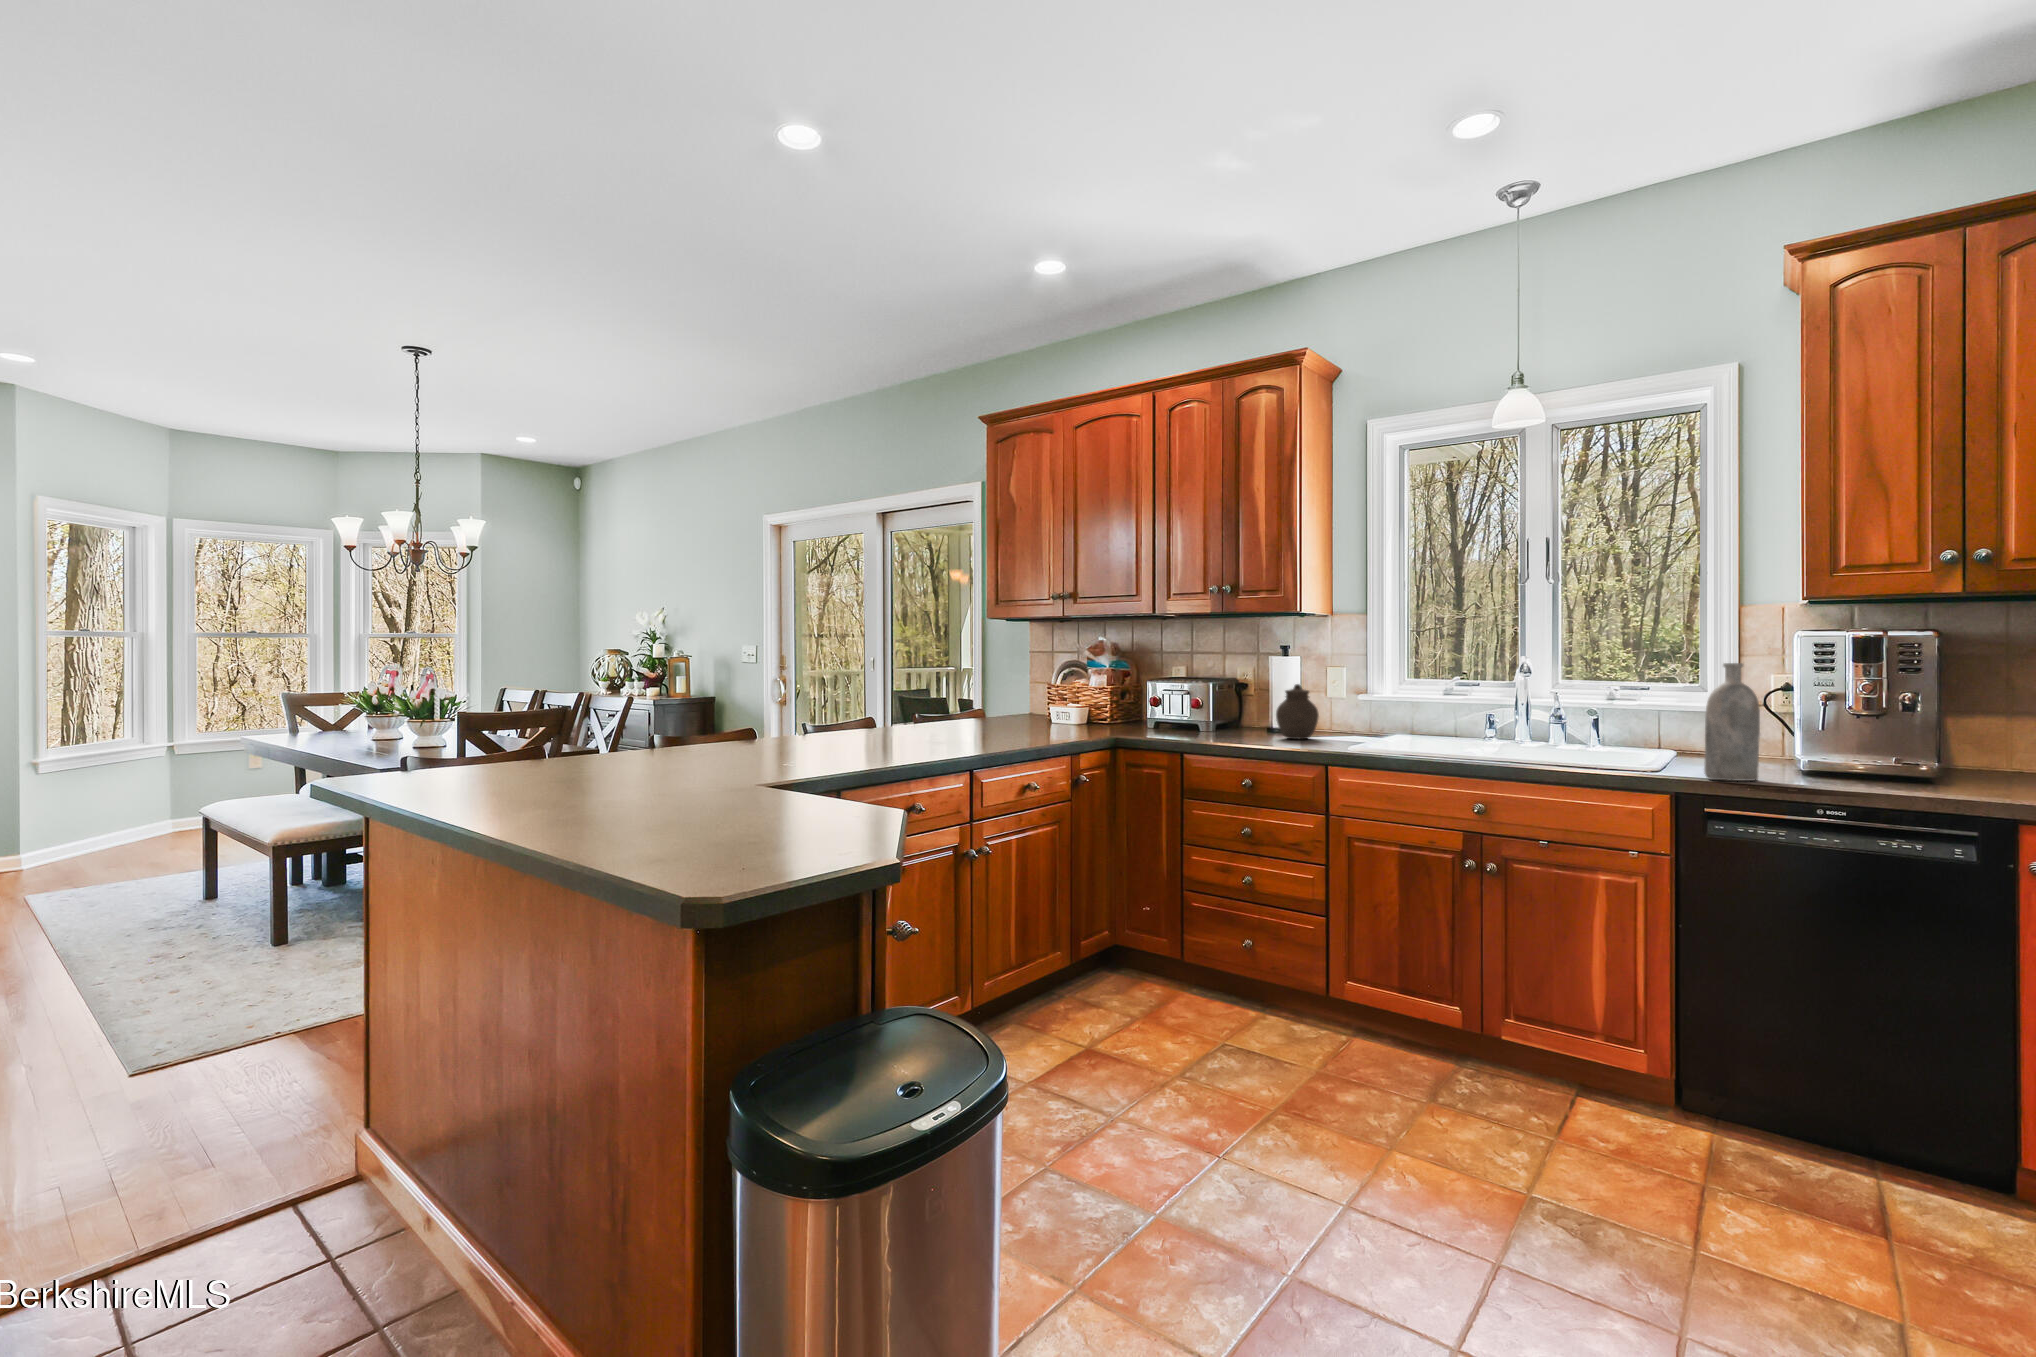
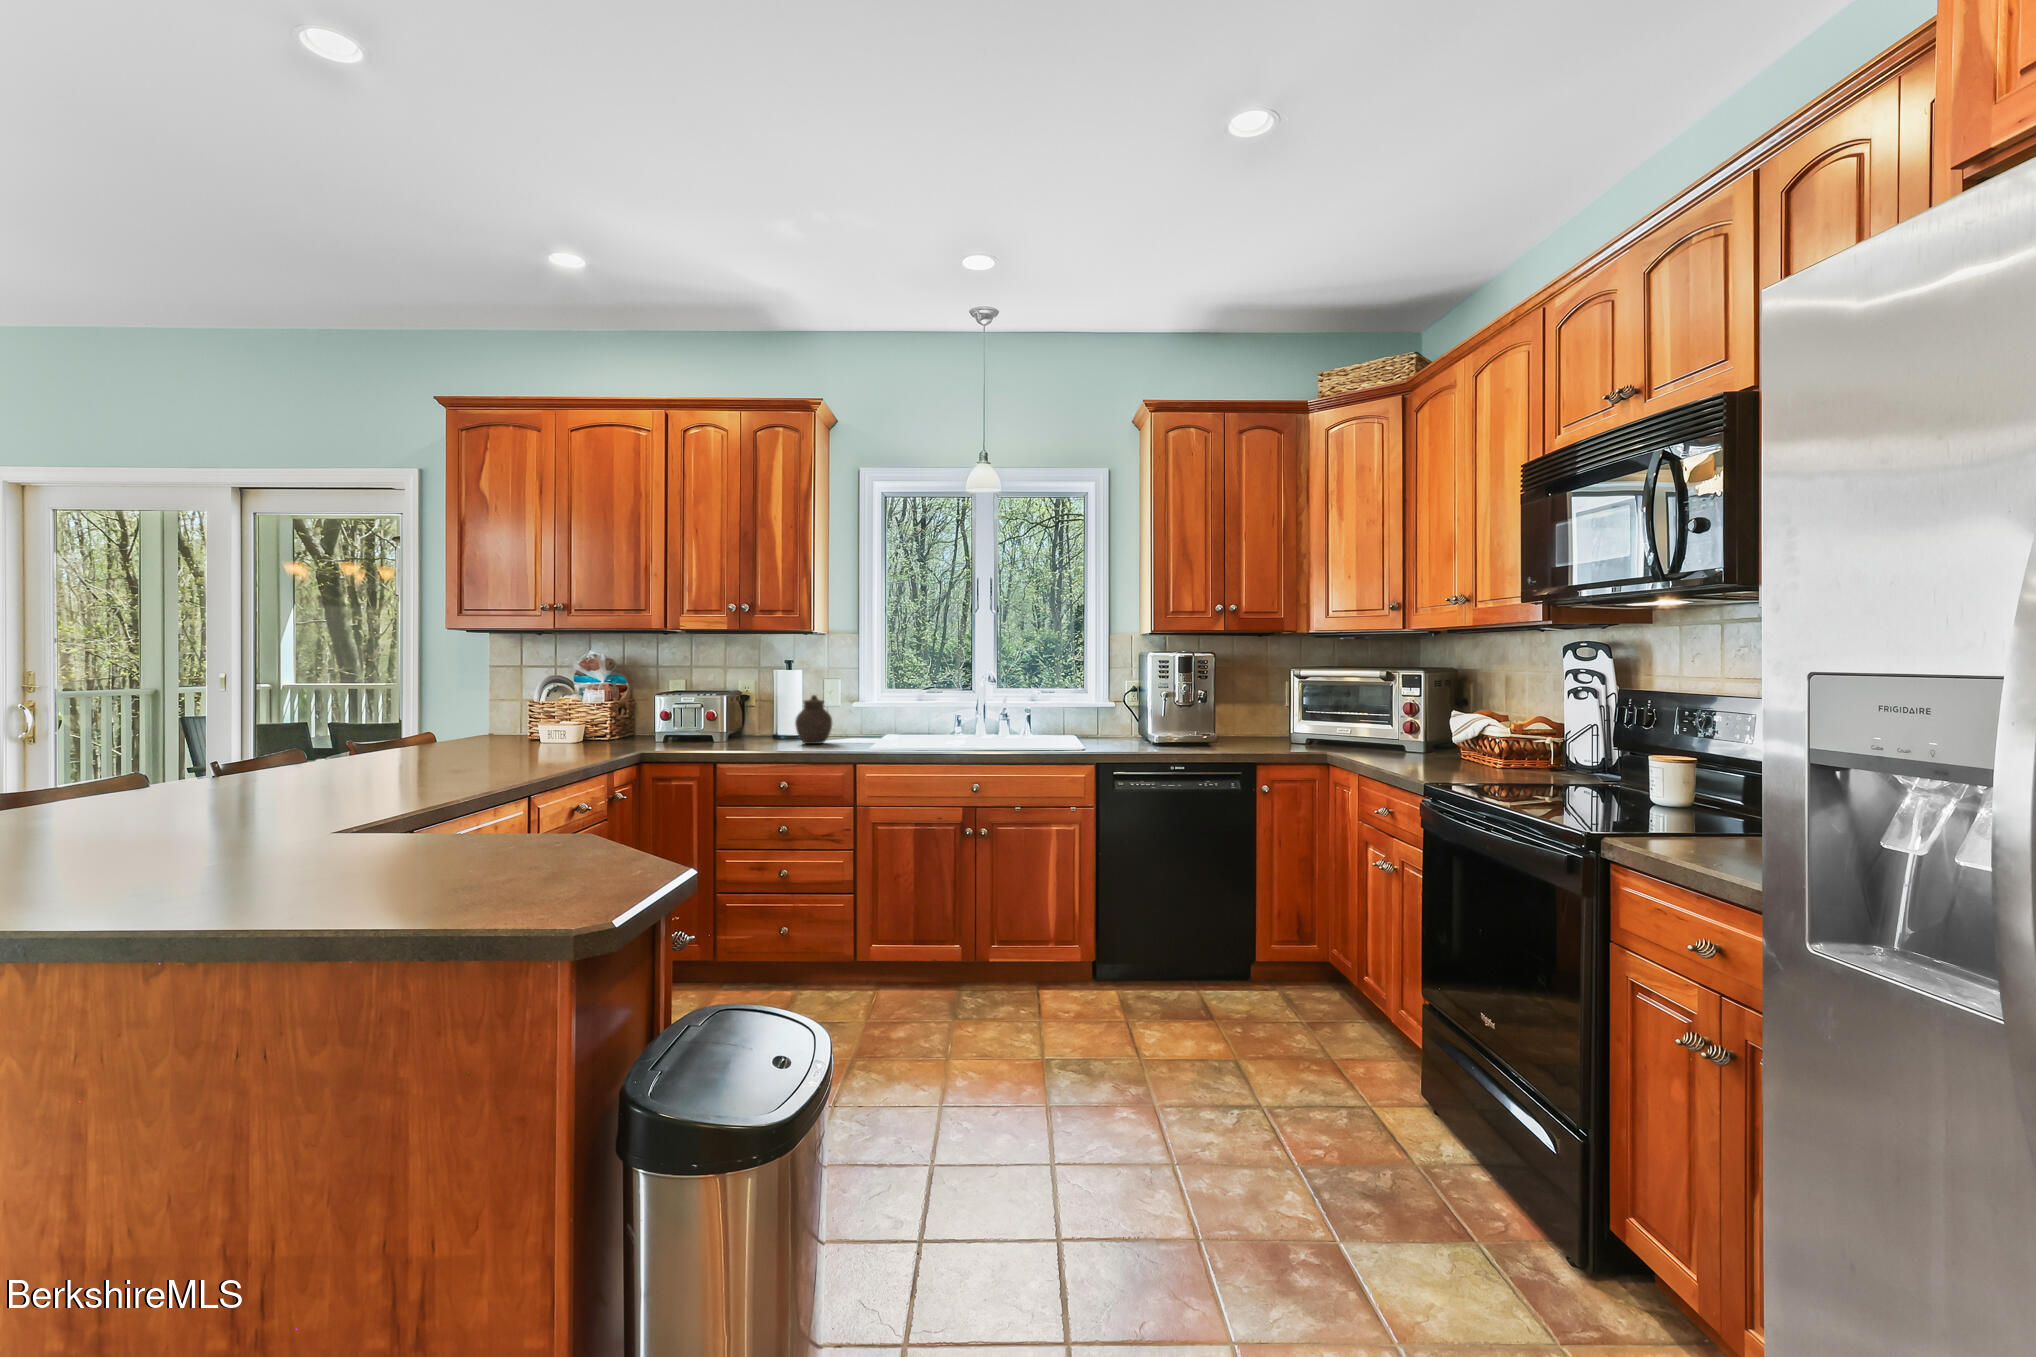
bottle: present [1704,663,1760,781] -> none [1115,677,1141,755]

